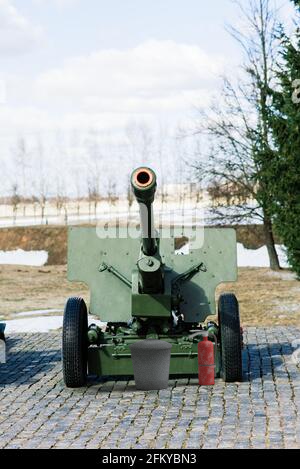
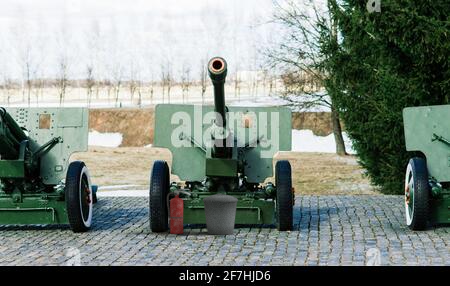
fire extinguisher: present [188,330,217,385] -> present [167,189,191,234]

